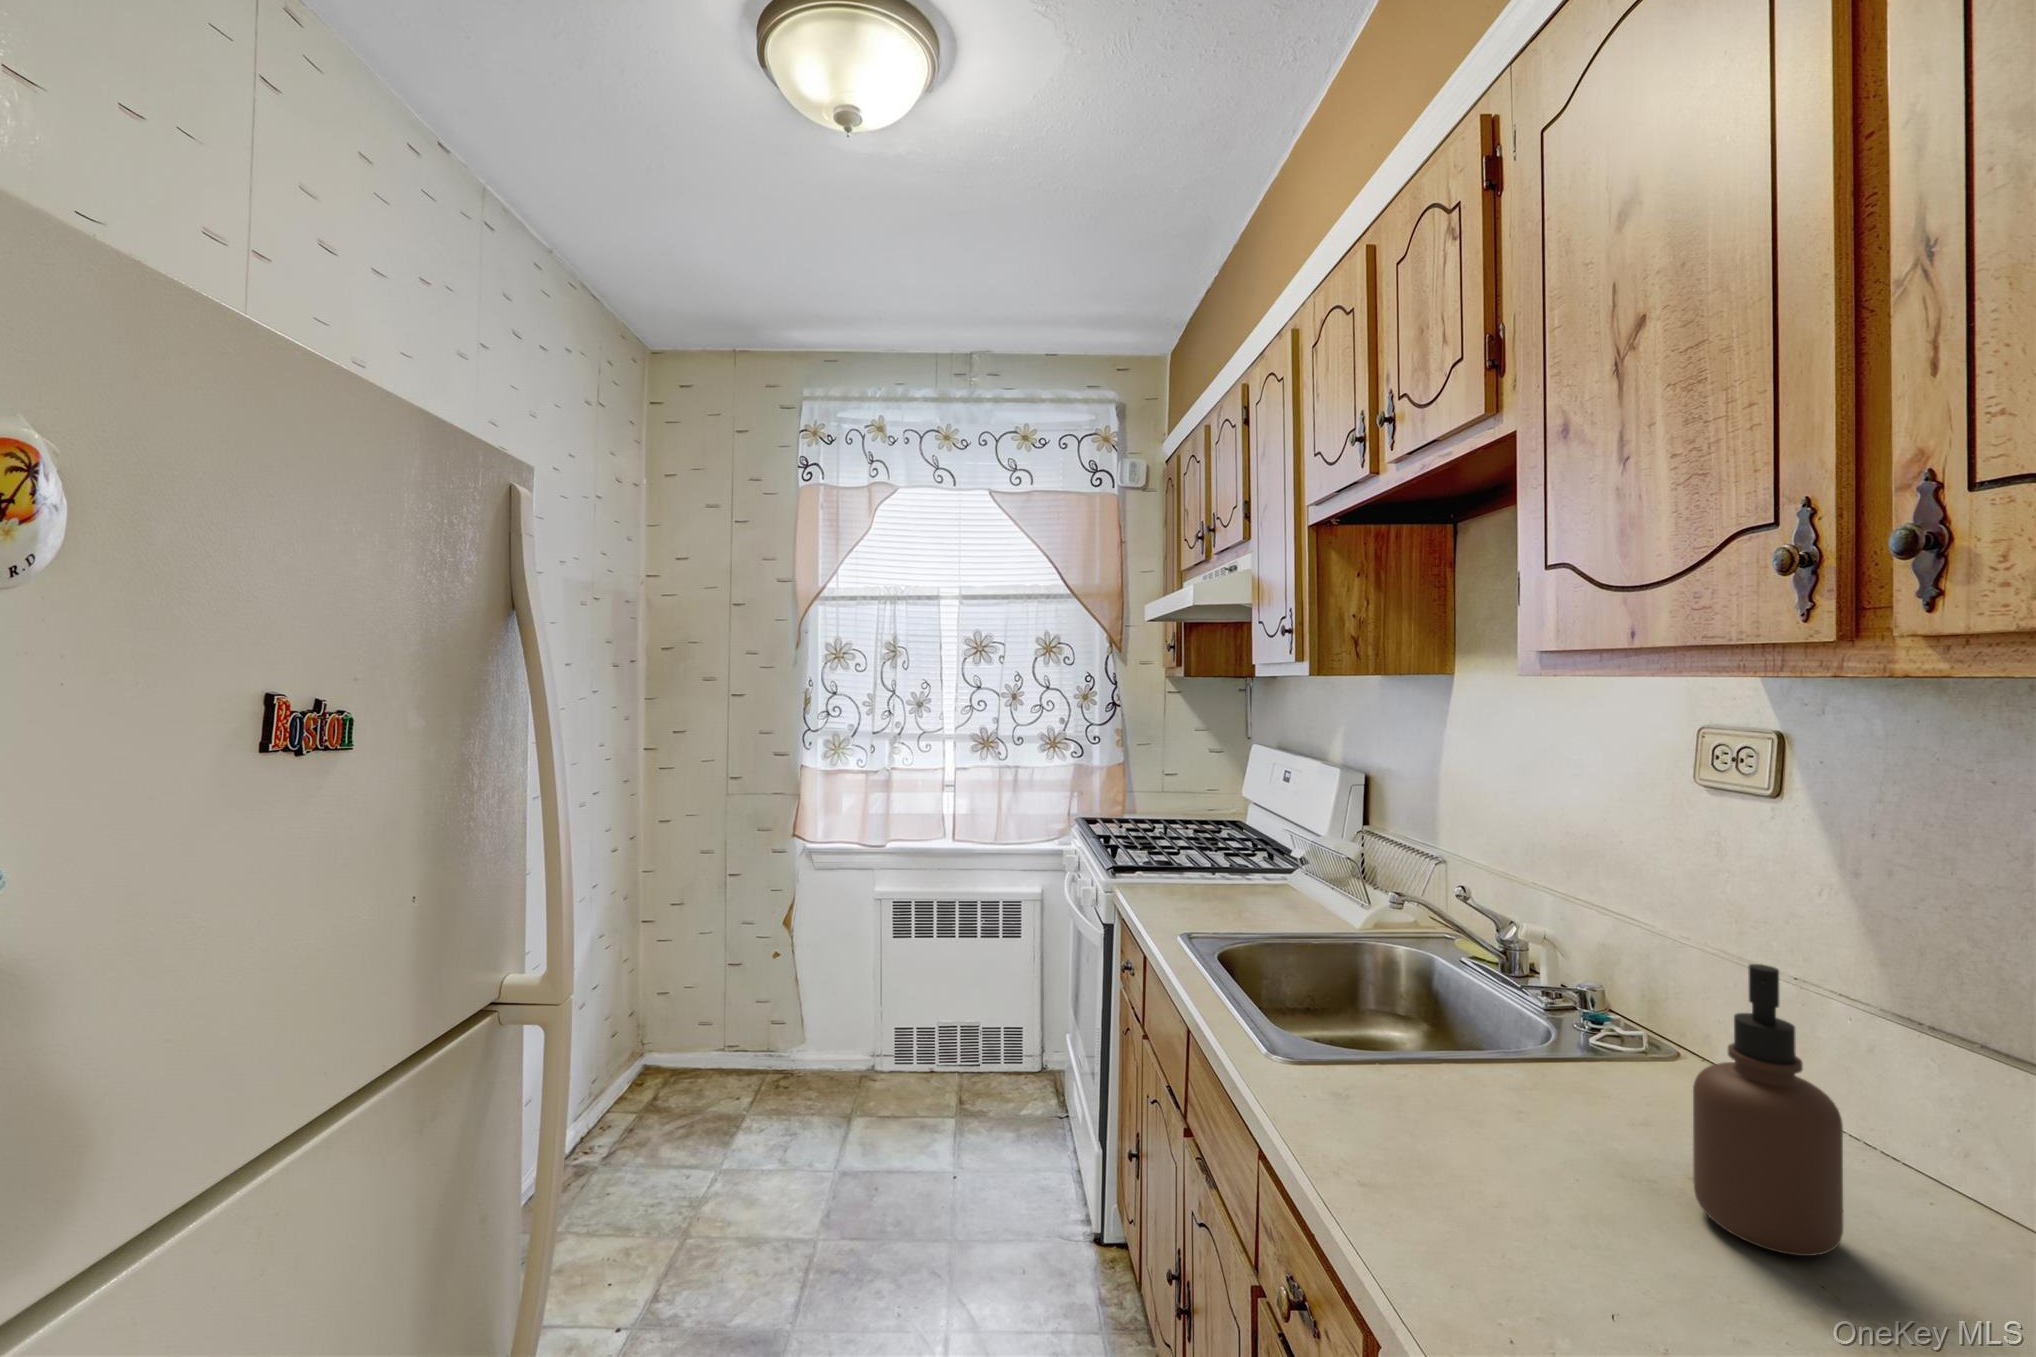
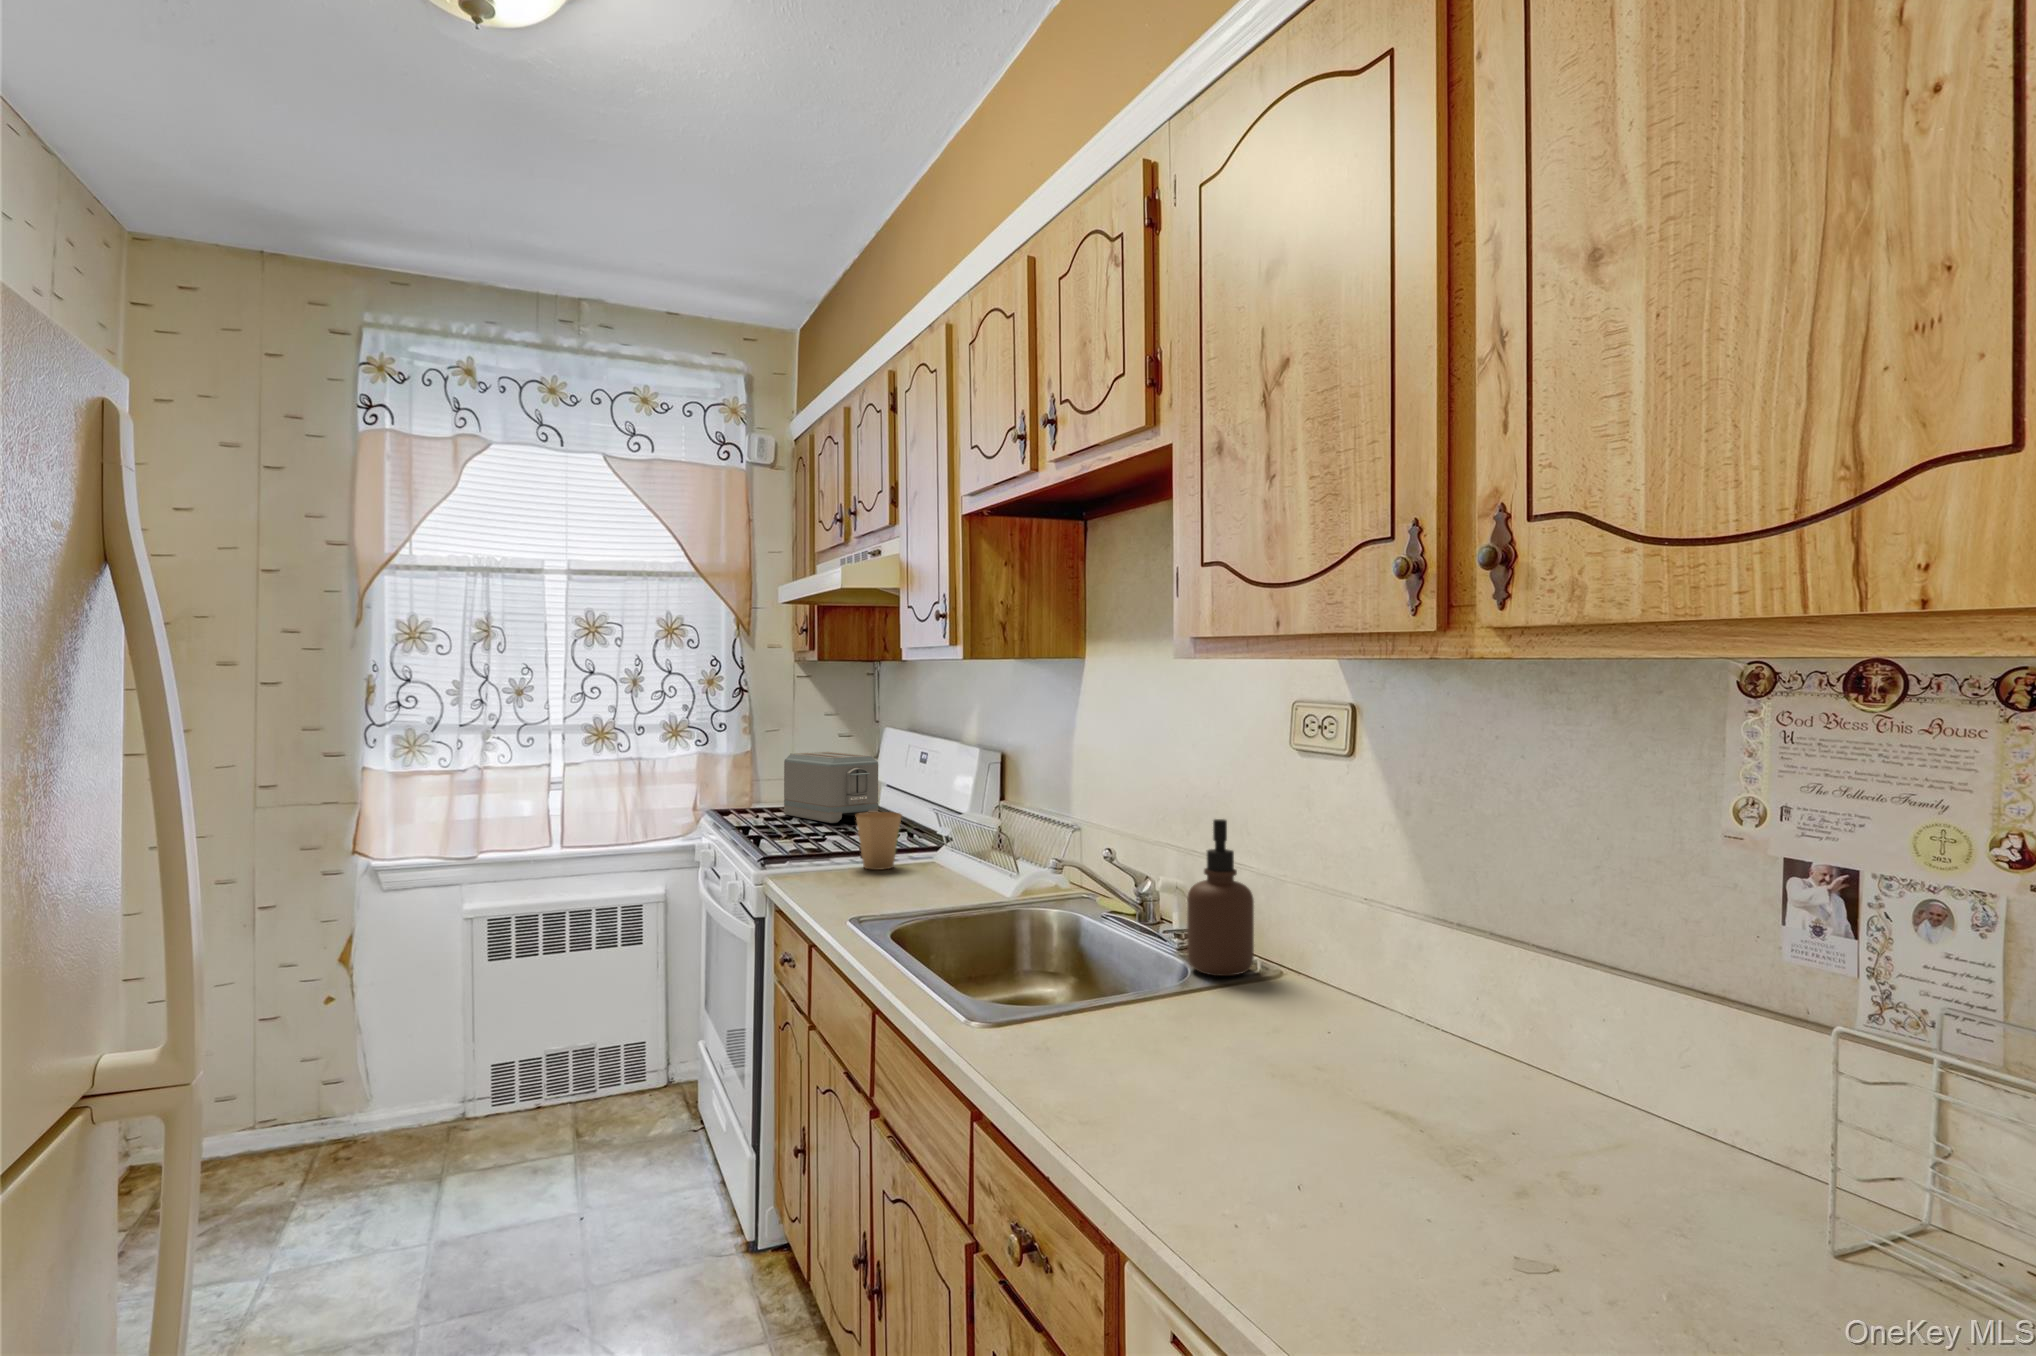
toaster: none [1146,767,1239,842] -> present [784,752,878,823]
paper cup: none [1197,847,1250,915] -> present [856,812,902,870]

